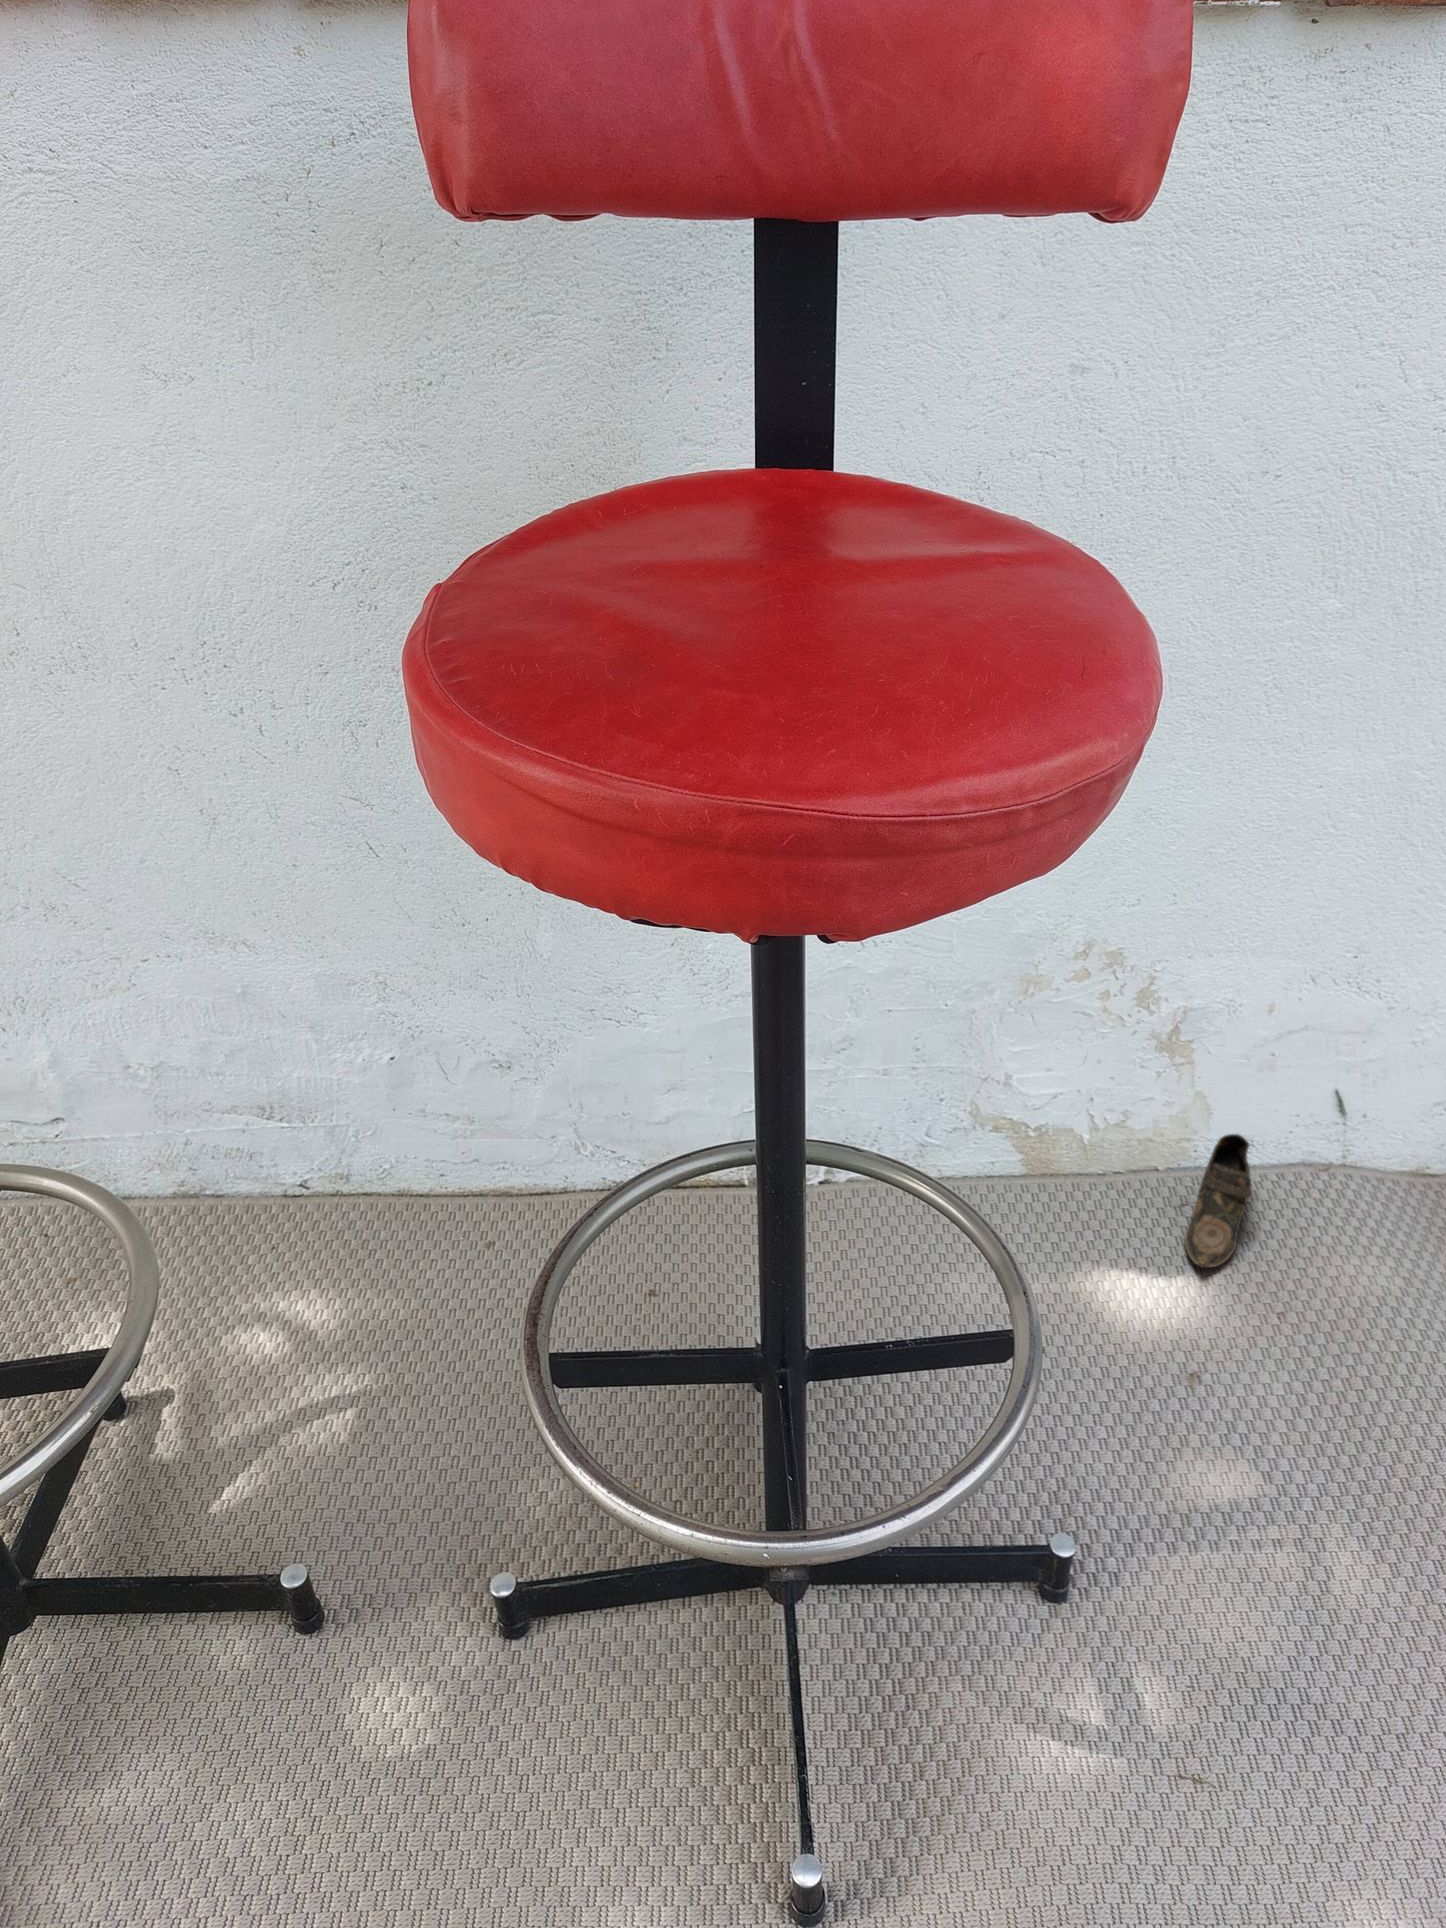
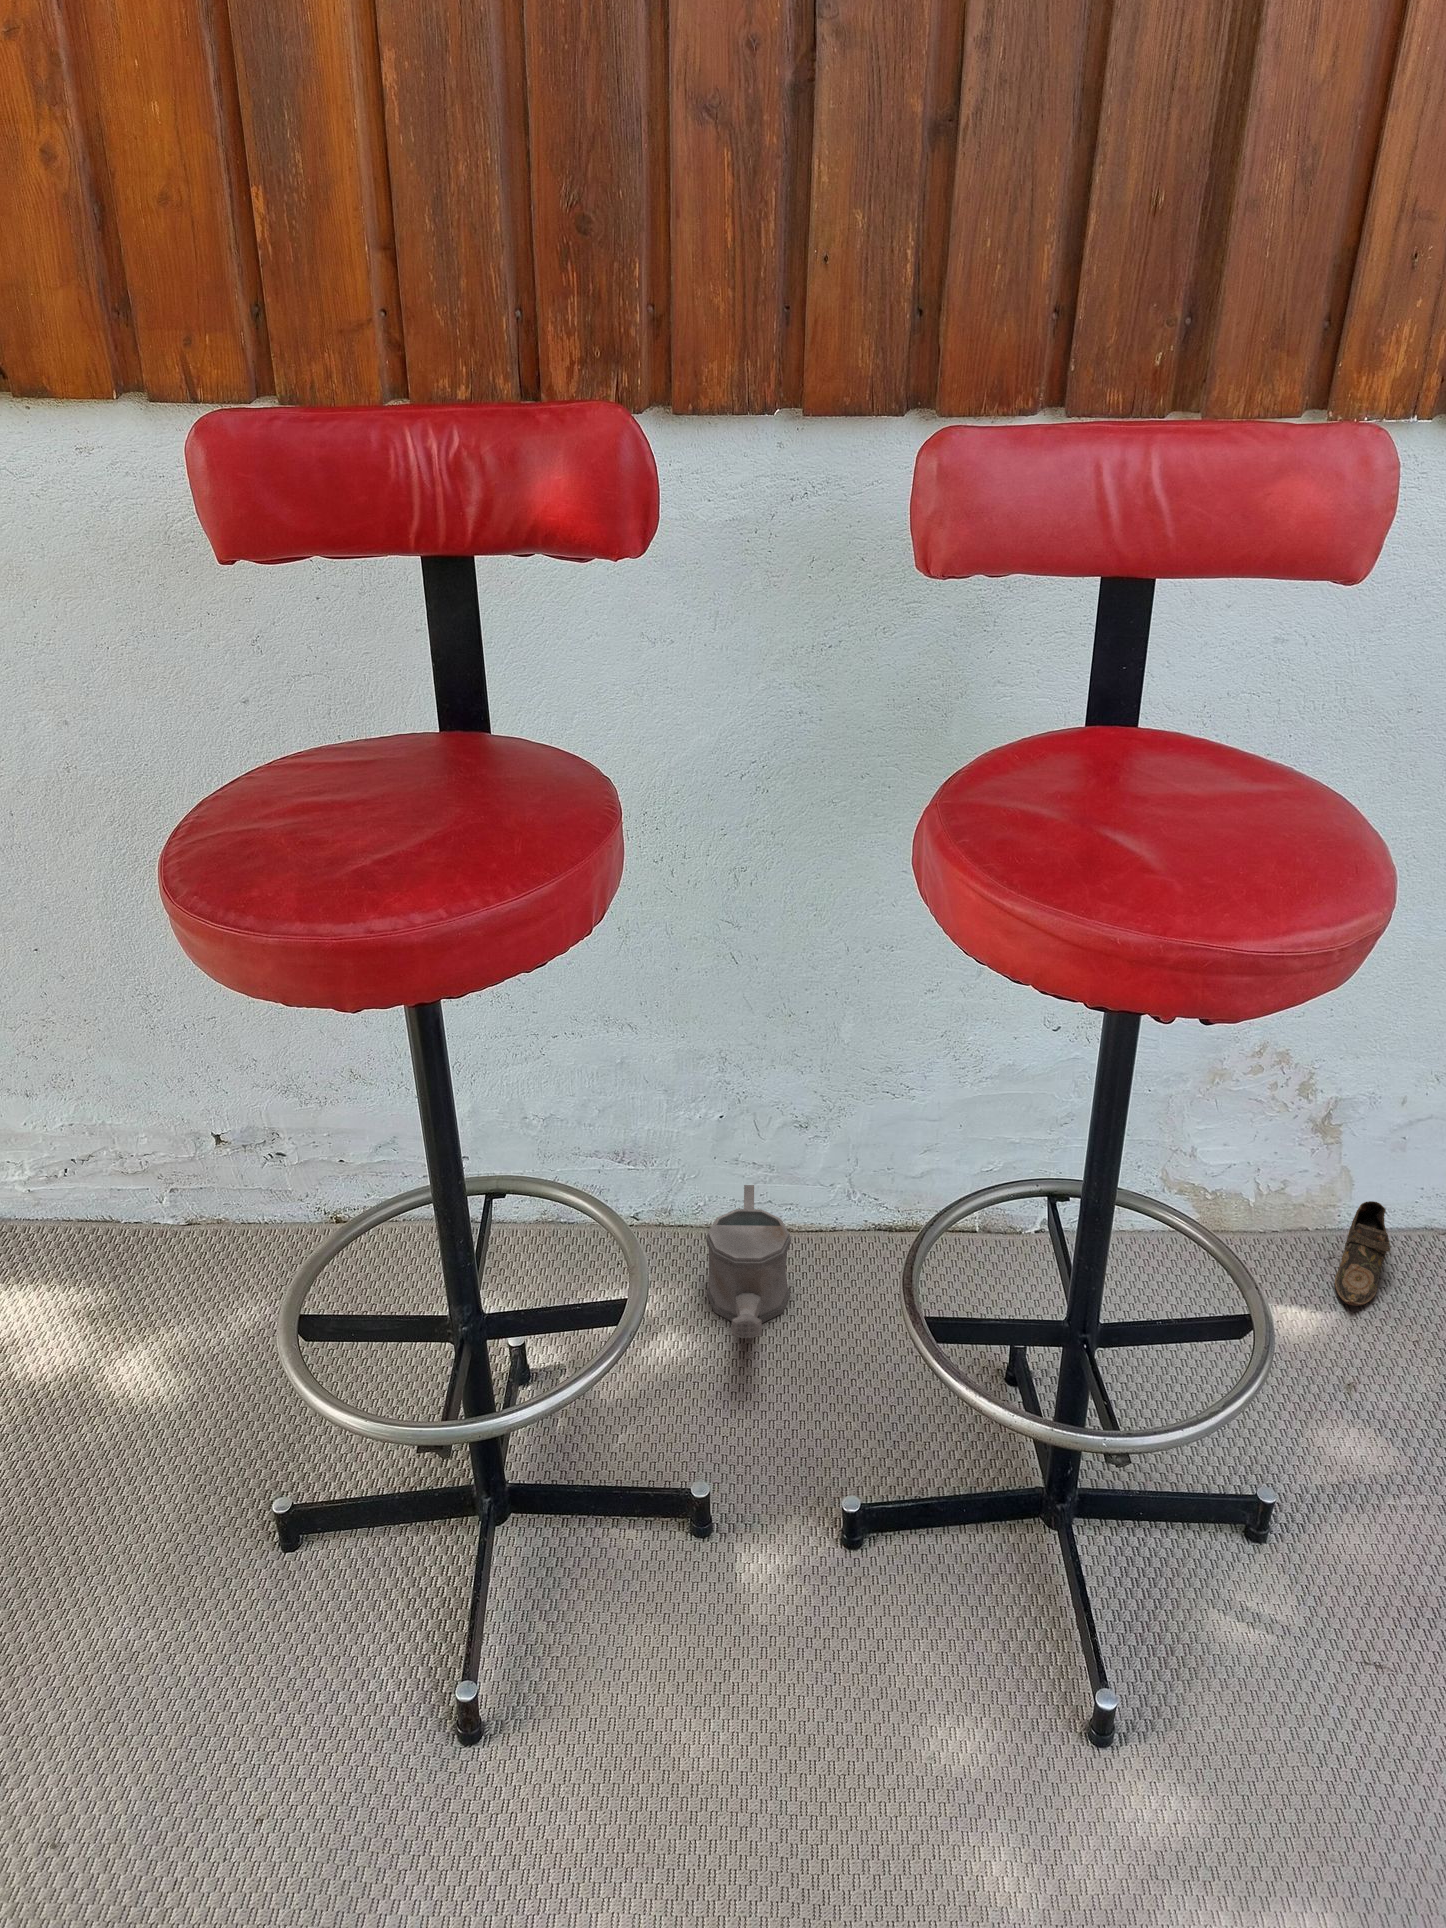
watering can: none [368,1140,489,1354] -> present [706,1185,791,1338]

